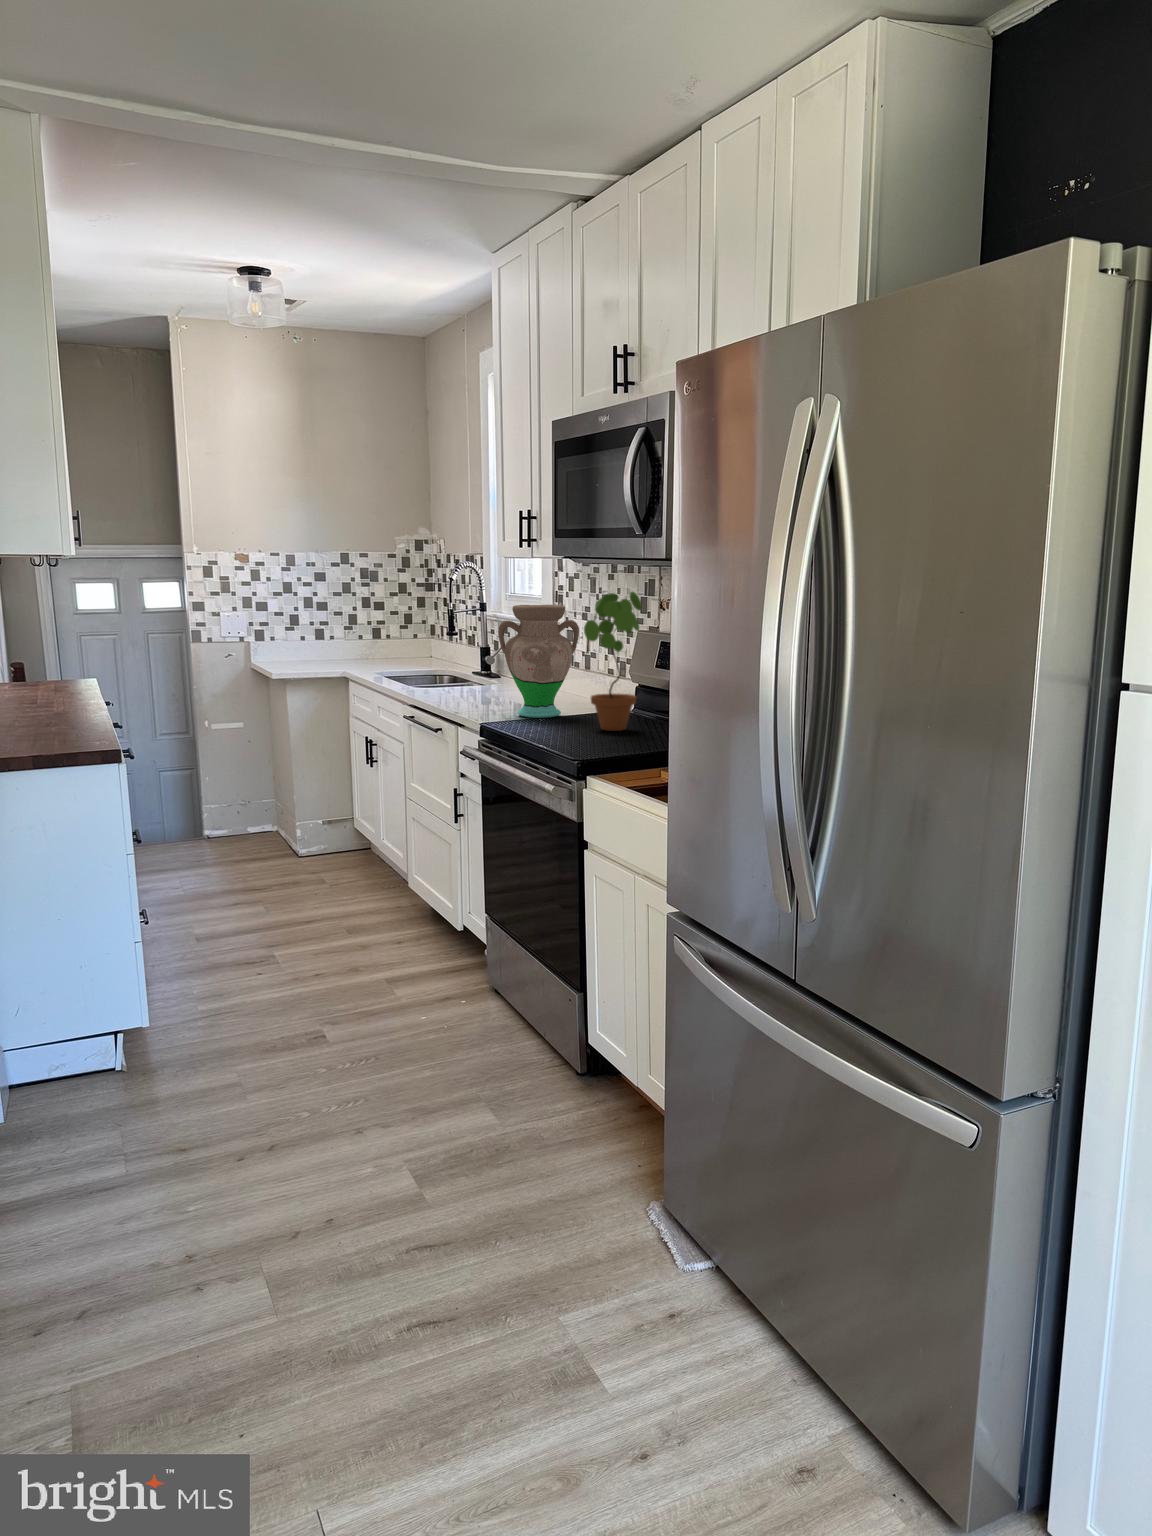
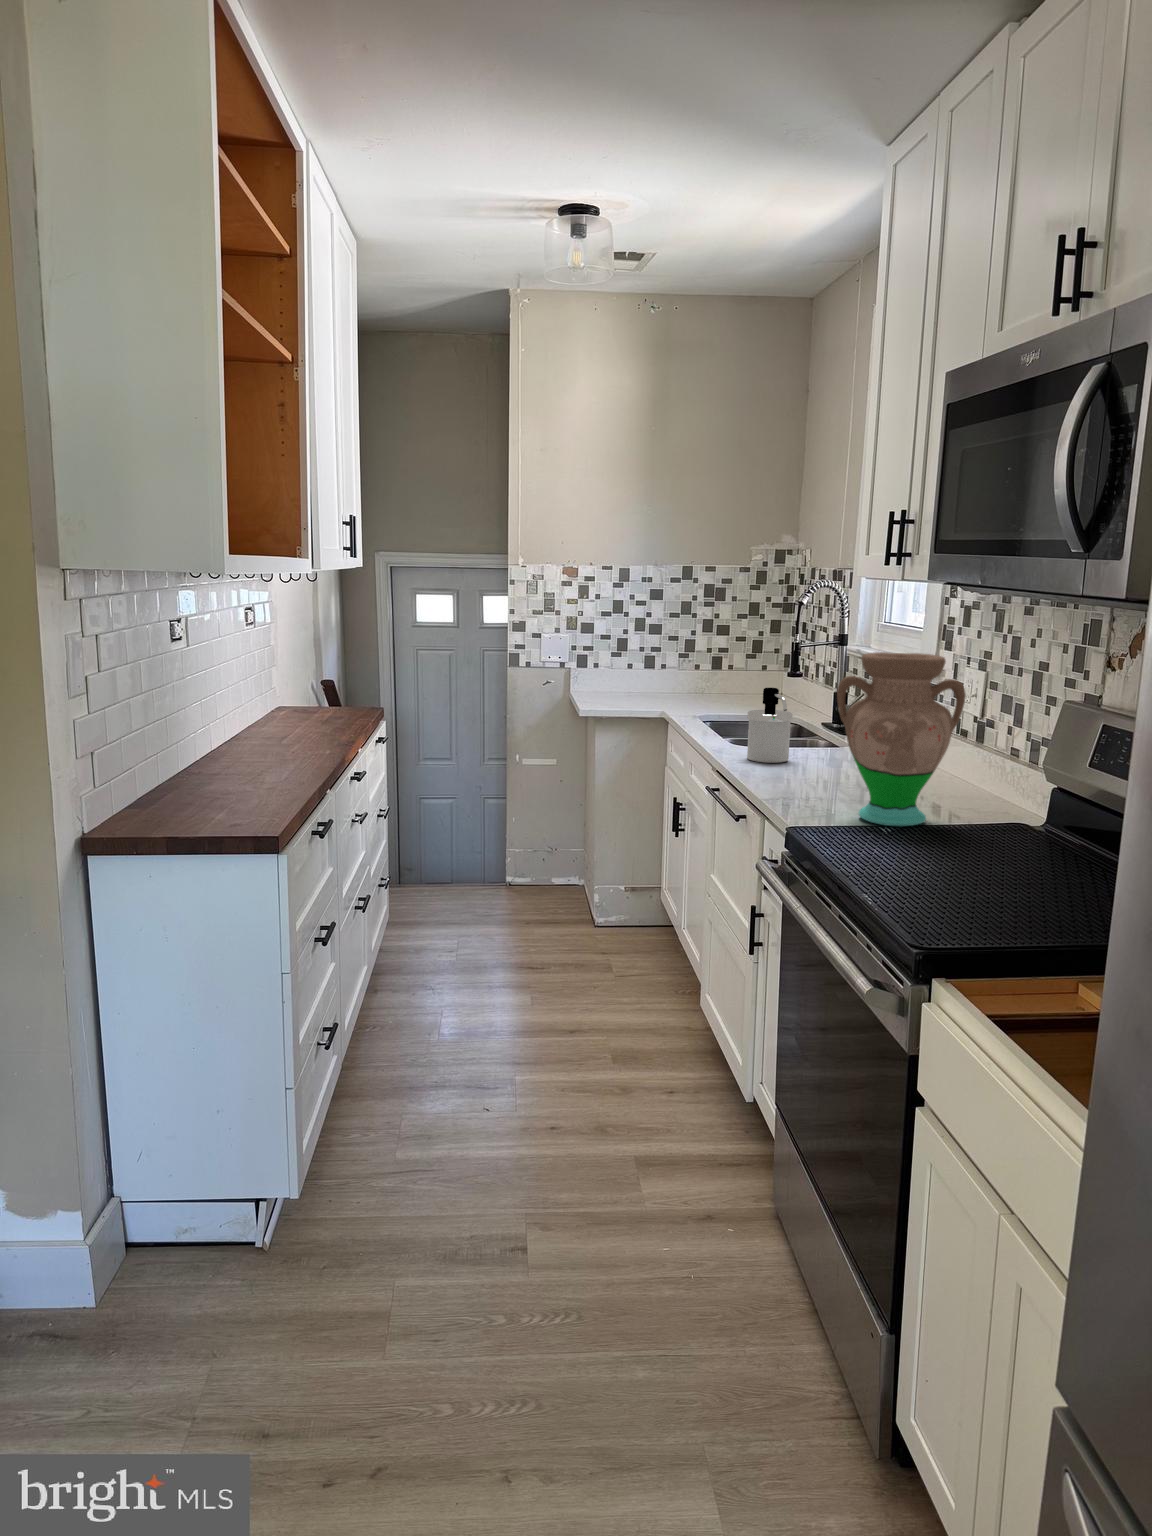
potted plant: present [584,592,642,731] -> none [969,644,1076,873]
soap dispenser: none [425,640,457,695] -> present [747,688,792,763]

